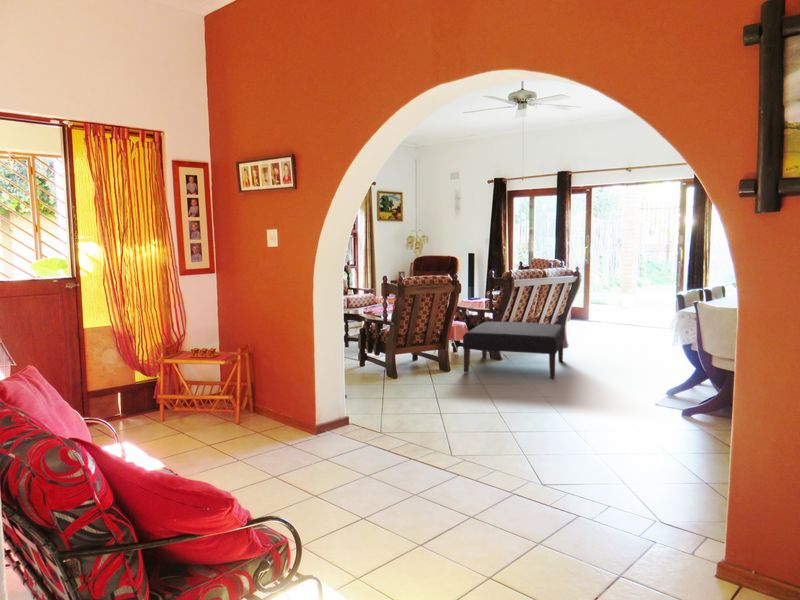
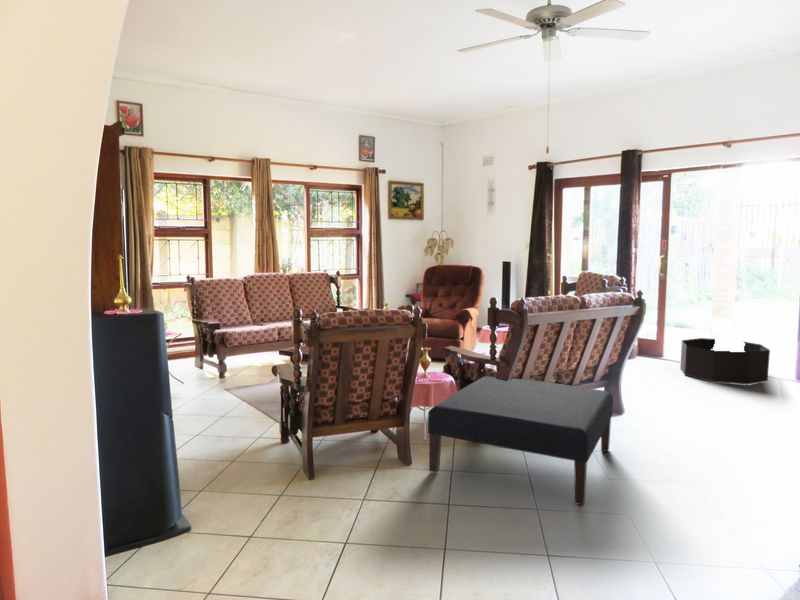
basket: none [601,304,658,332] -> present [680,338,770,385]

